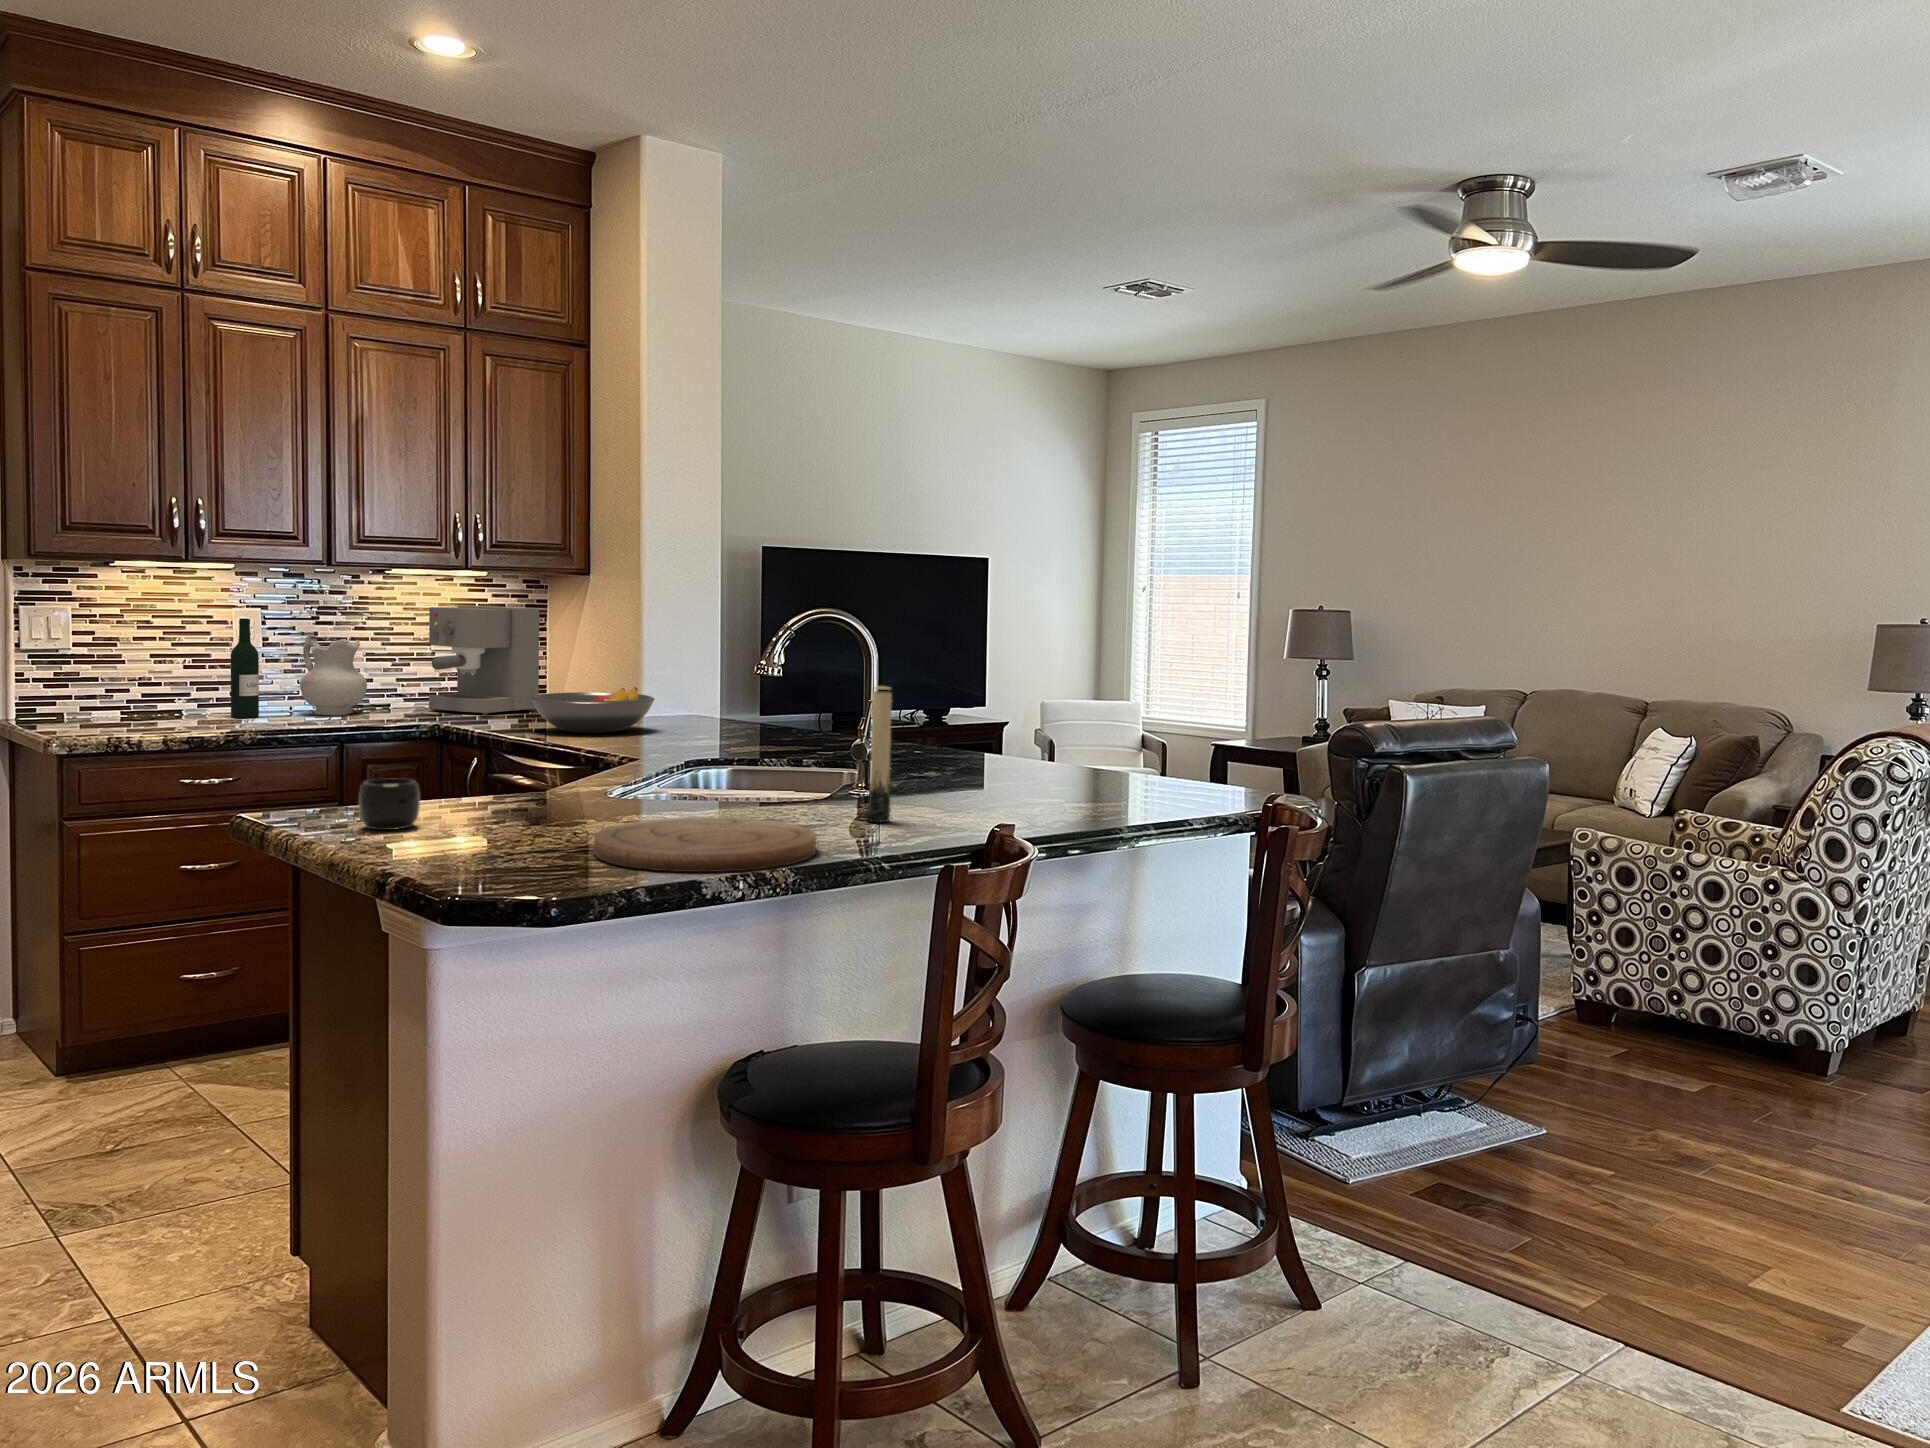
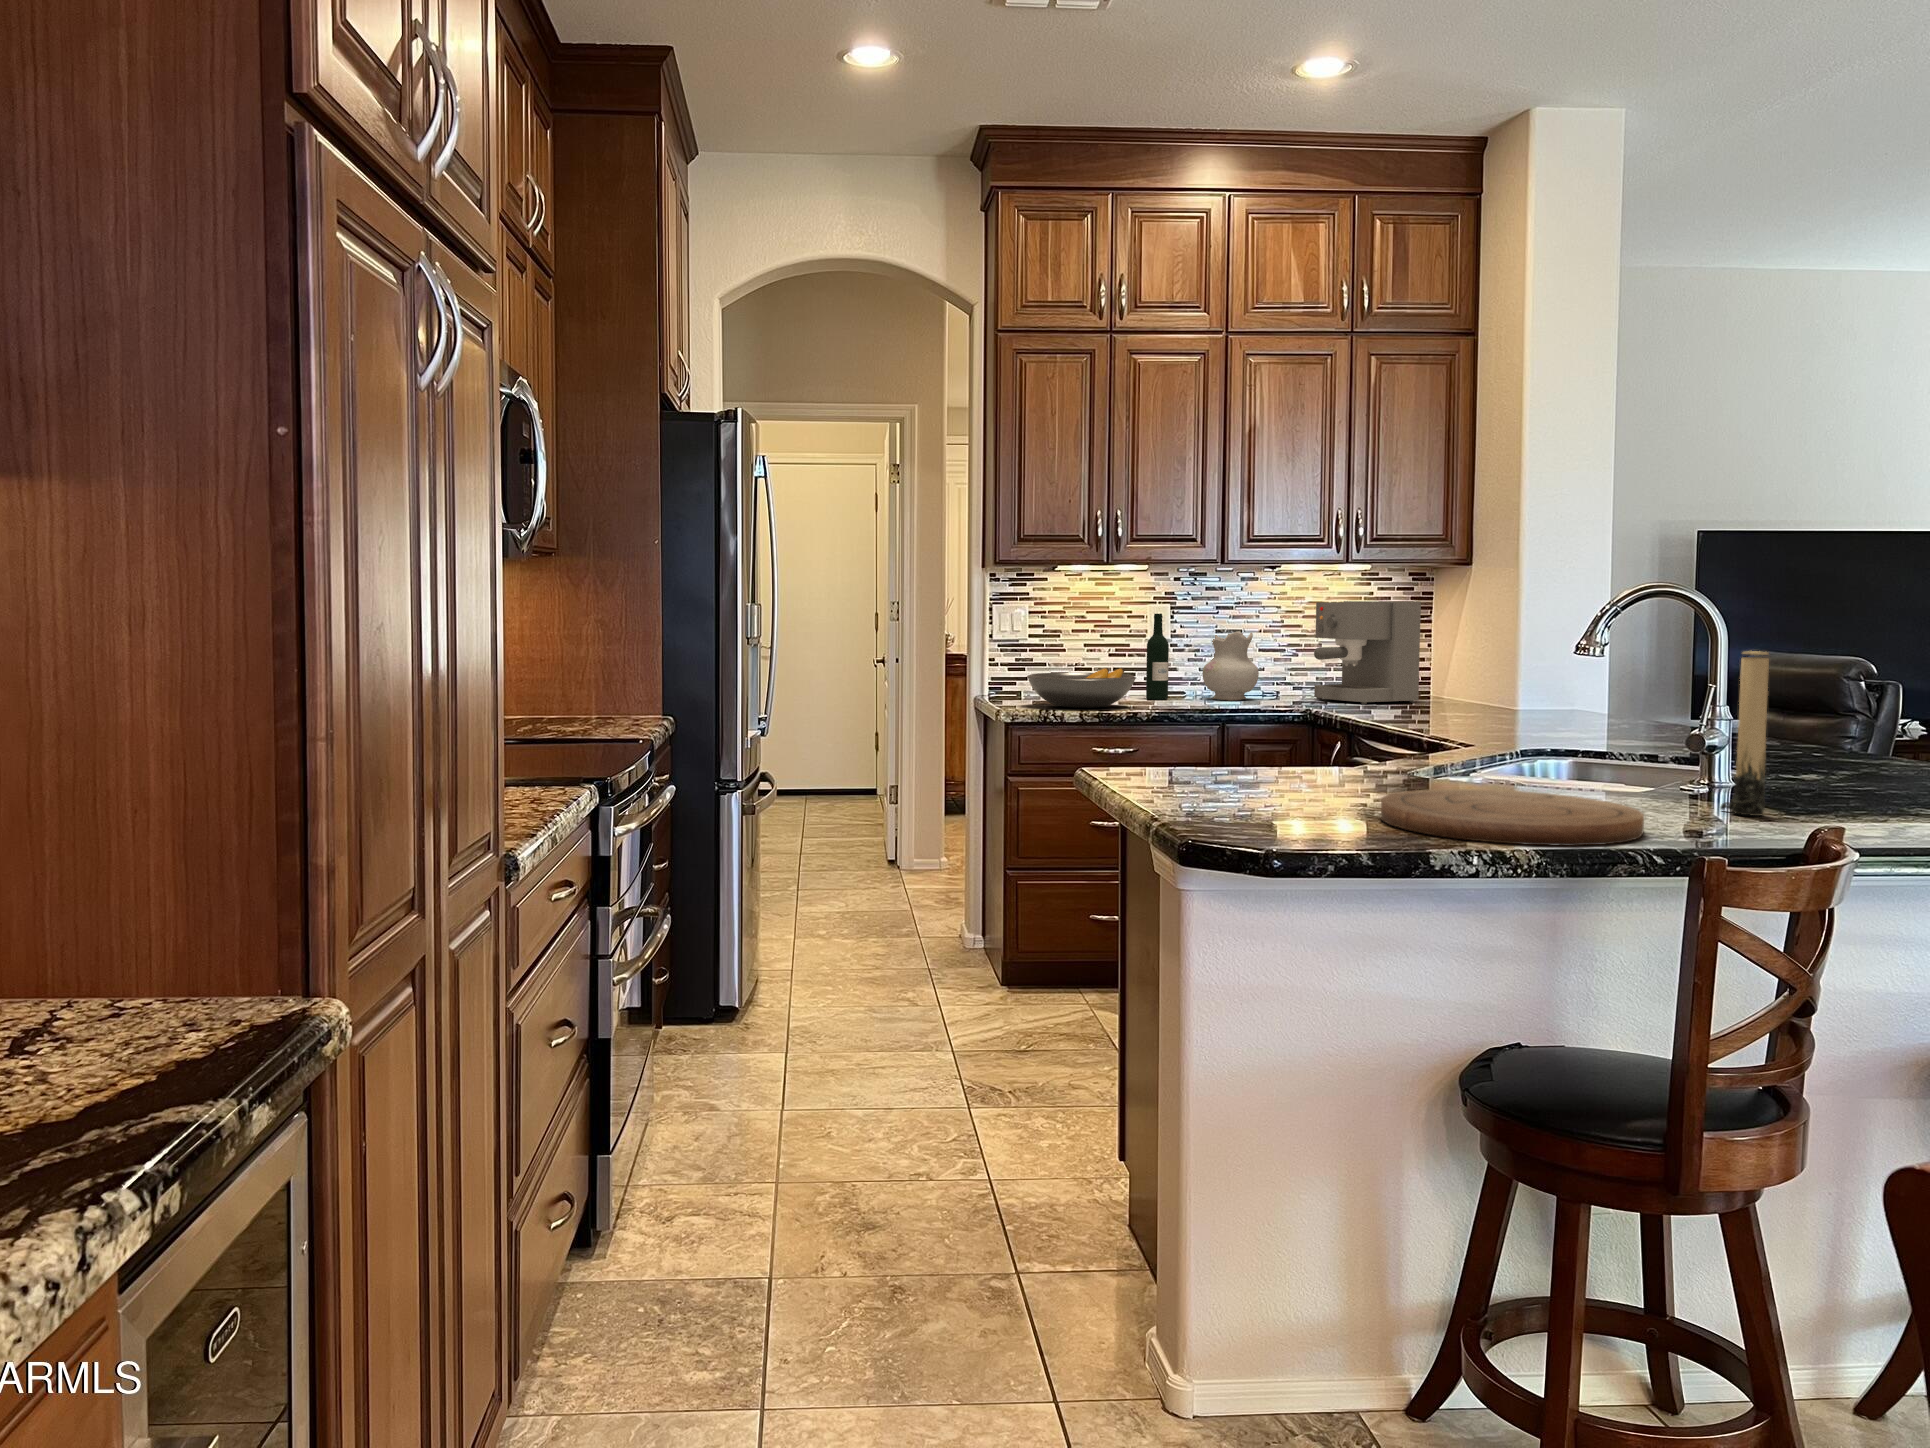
fruit bowl: present [531,687,655,733] -> present [1027,668,1136,708]
mug: present [359,779,420,830] -> none [1179,735,1233,782]

